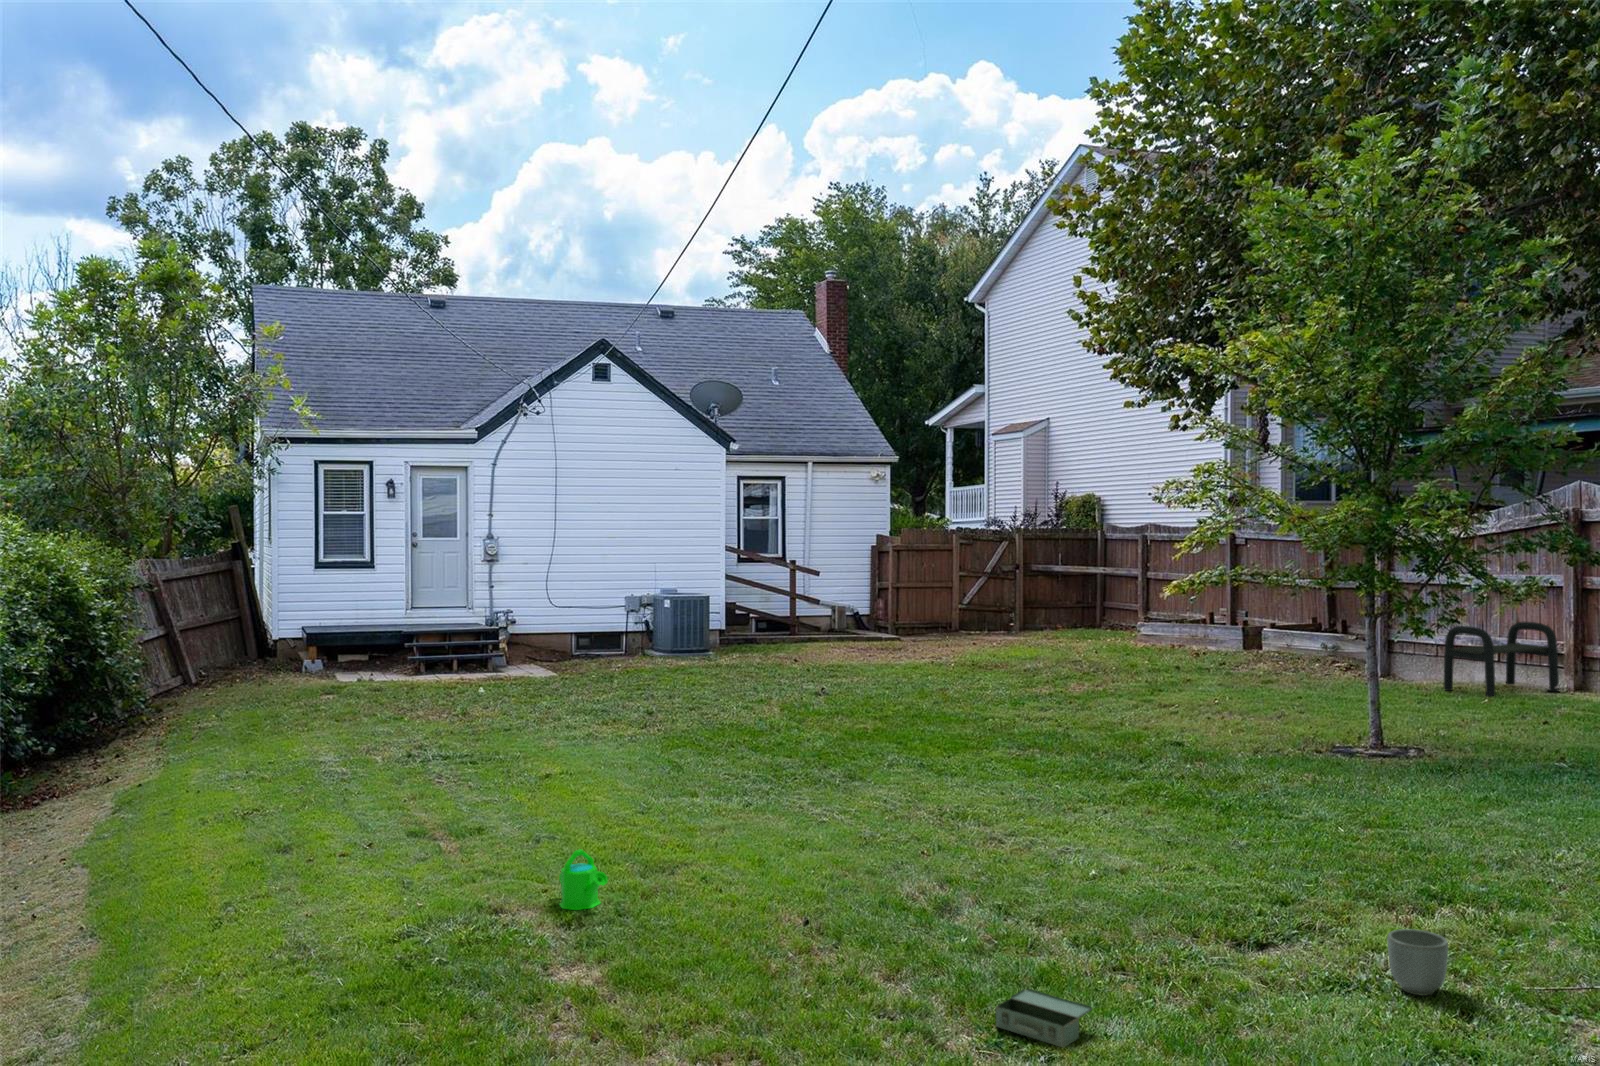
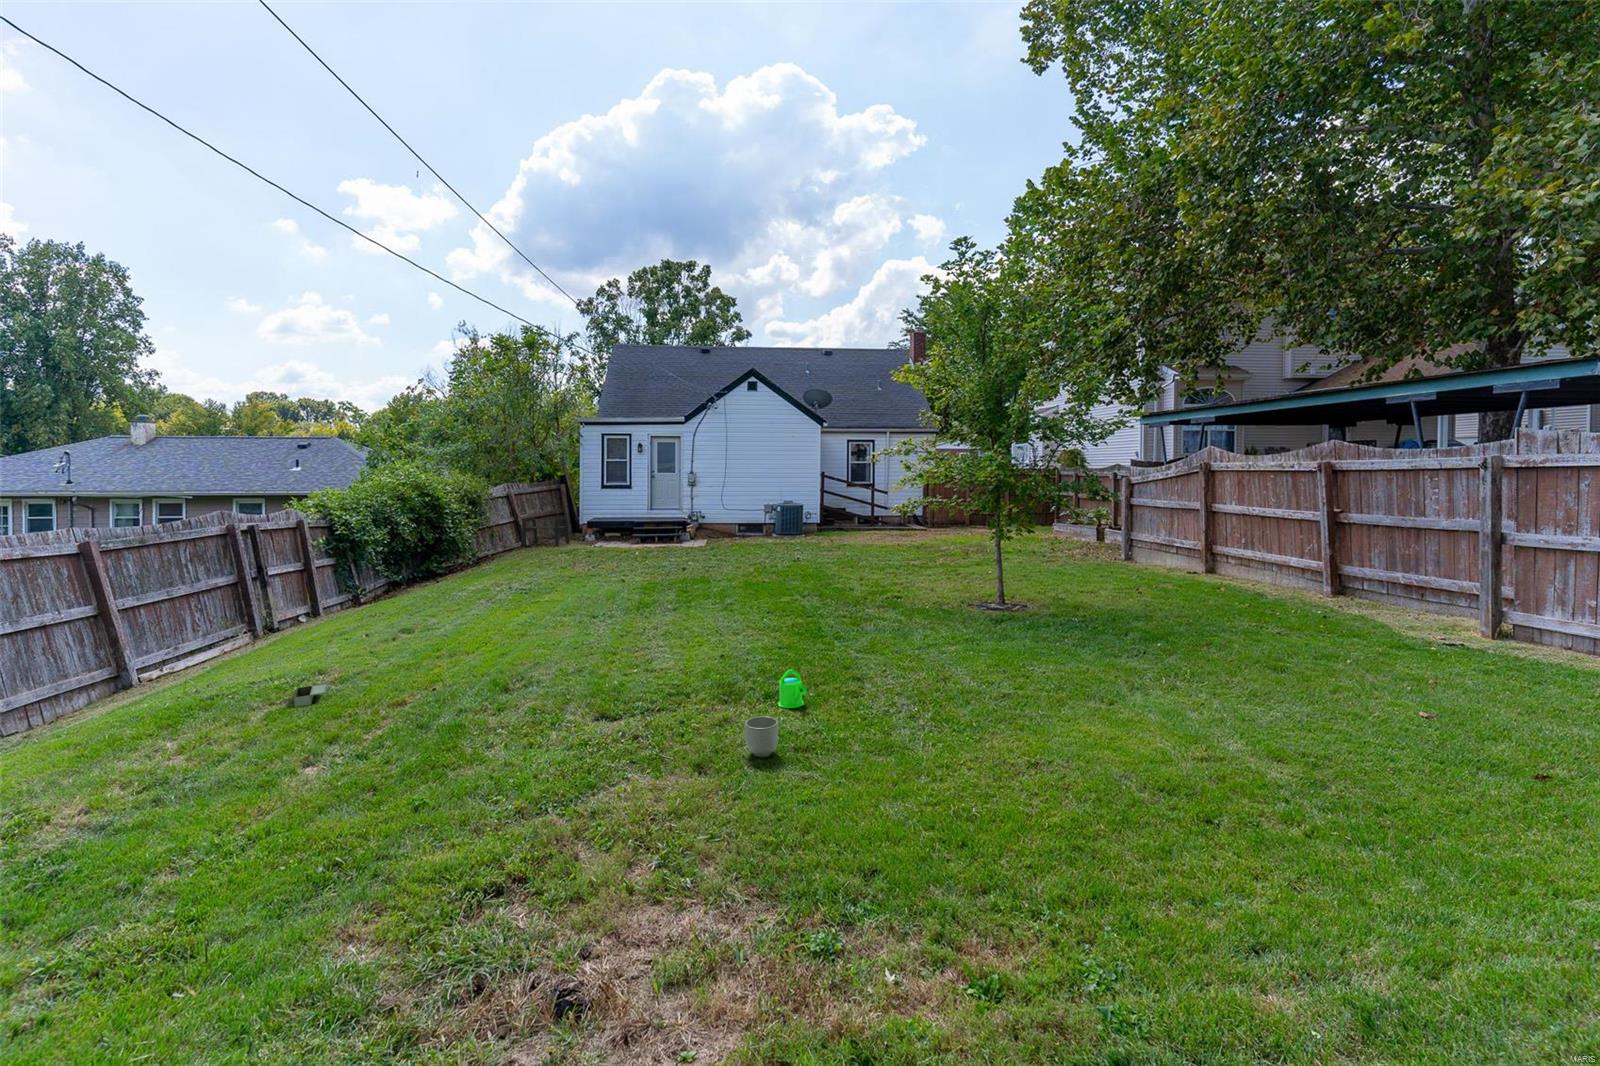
bench: present [1444,622,1559,697] -> present [522,517,569,546]
watering can: present [559,849,608,910] -> present [778,669,806,708]
toolbox: present [996,989,1092,1047] -> present [292,683,328,707]

